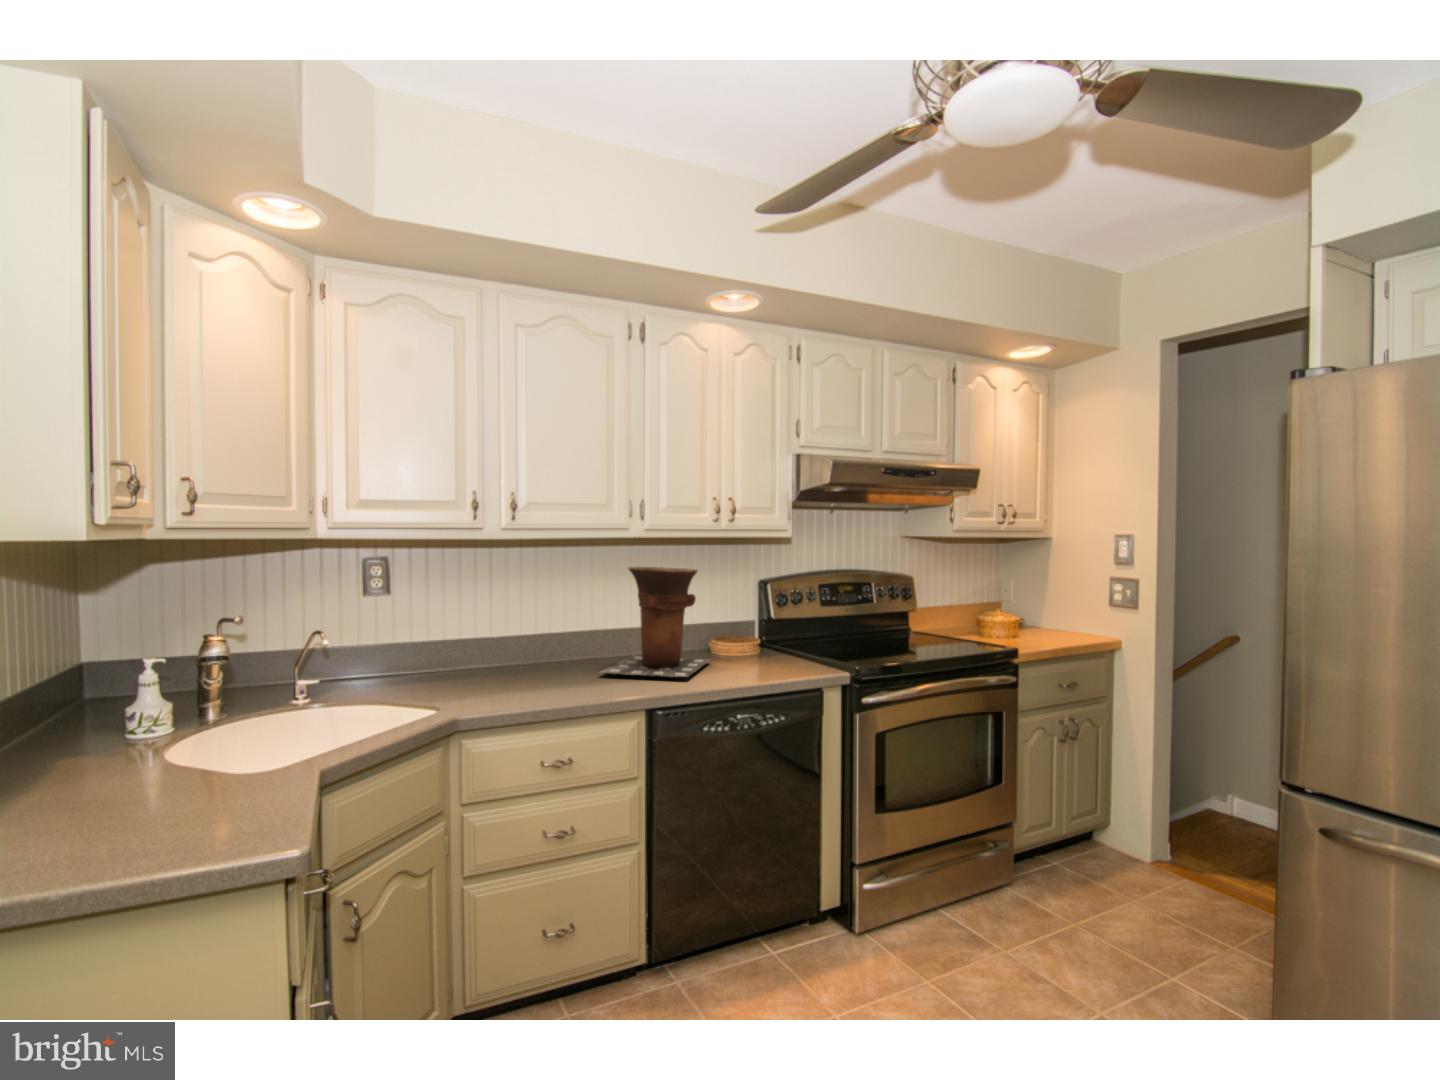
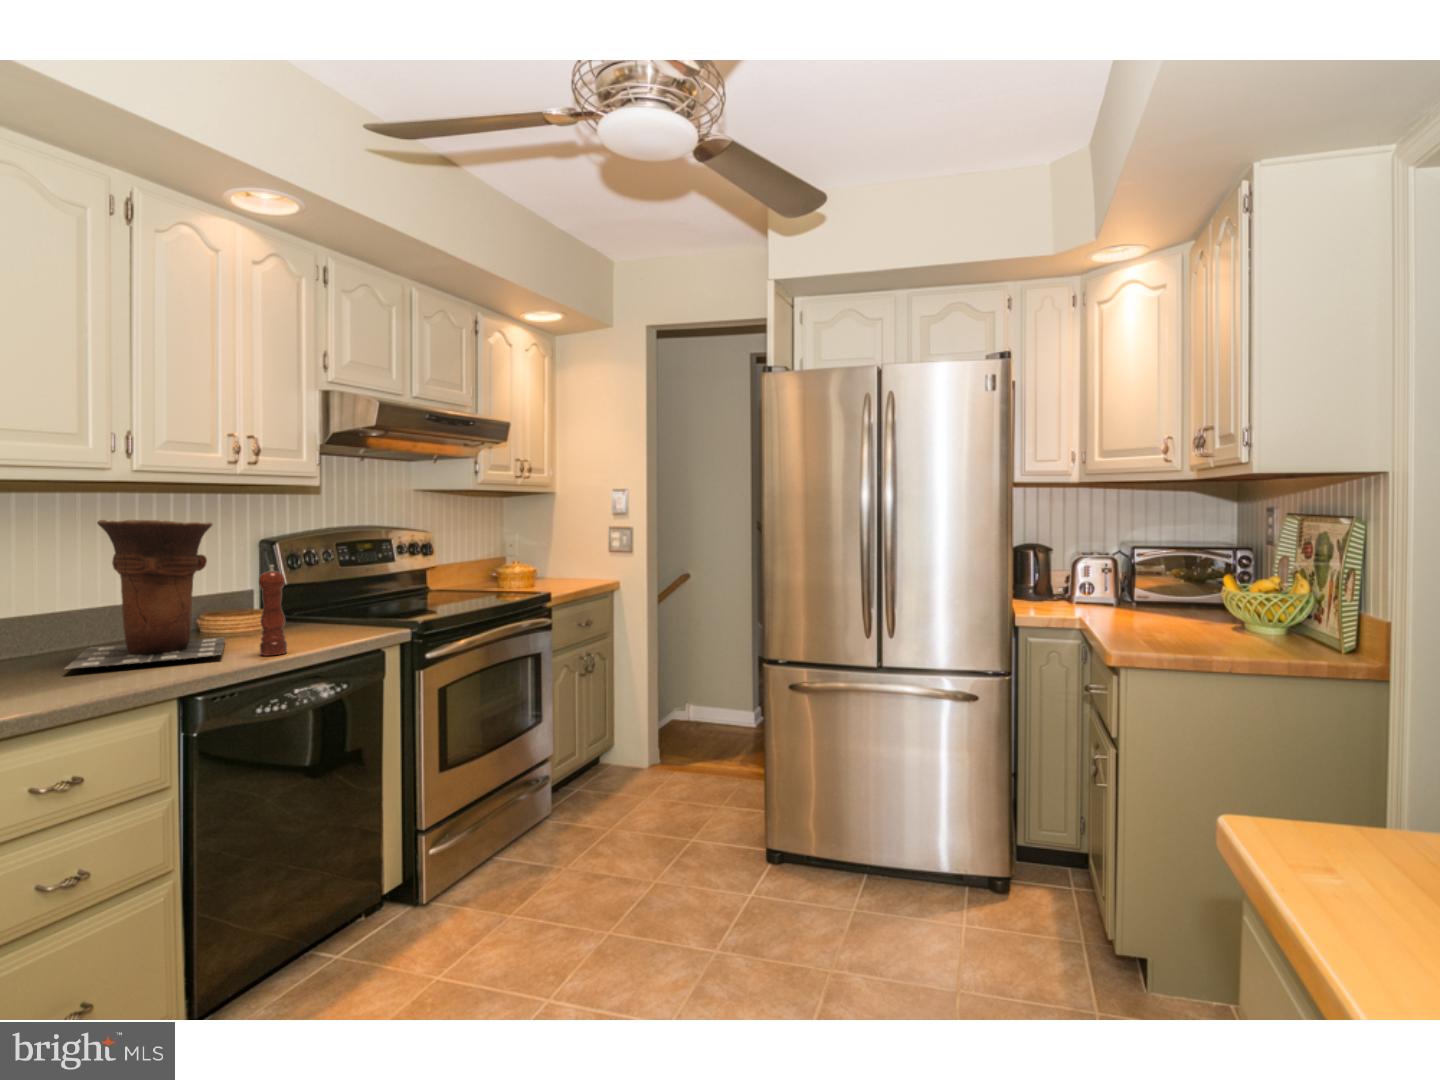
pepper mill: none [715,607,735,683] -> present [259,565,287,656]

